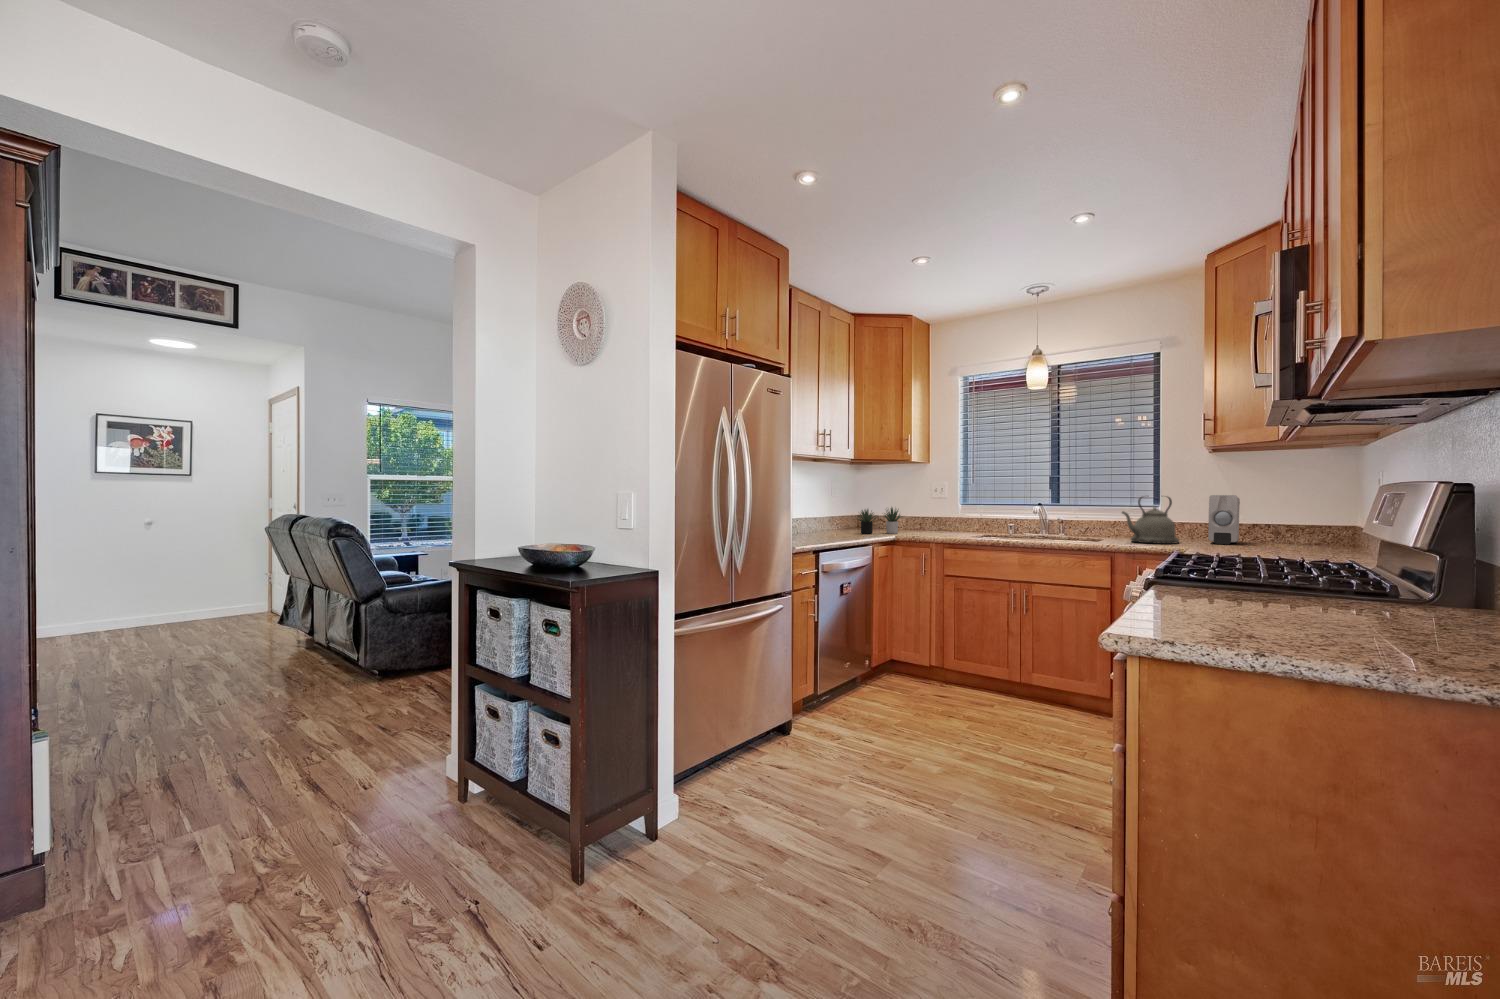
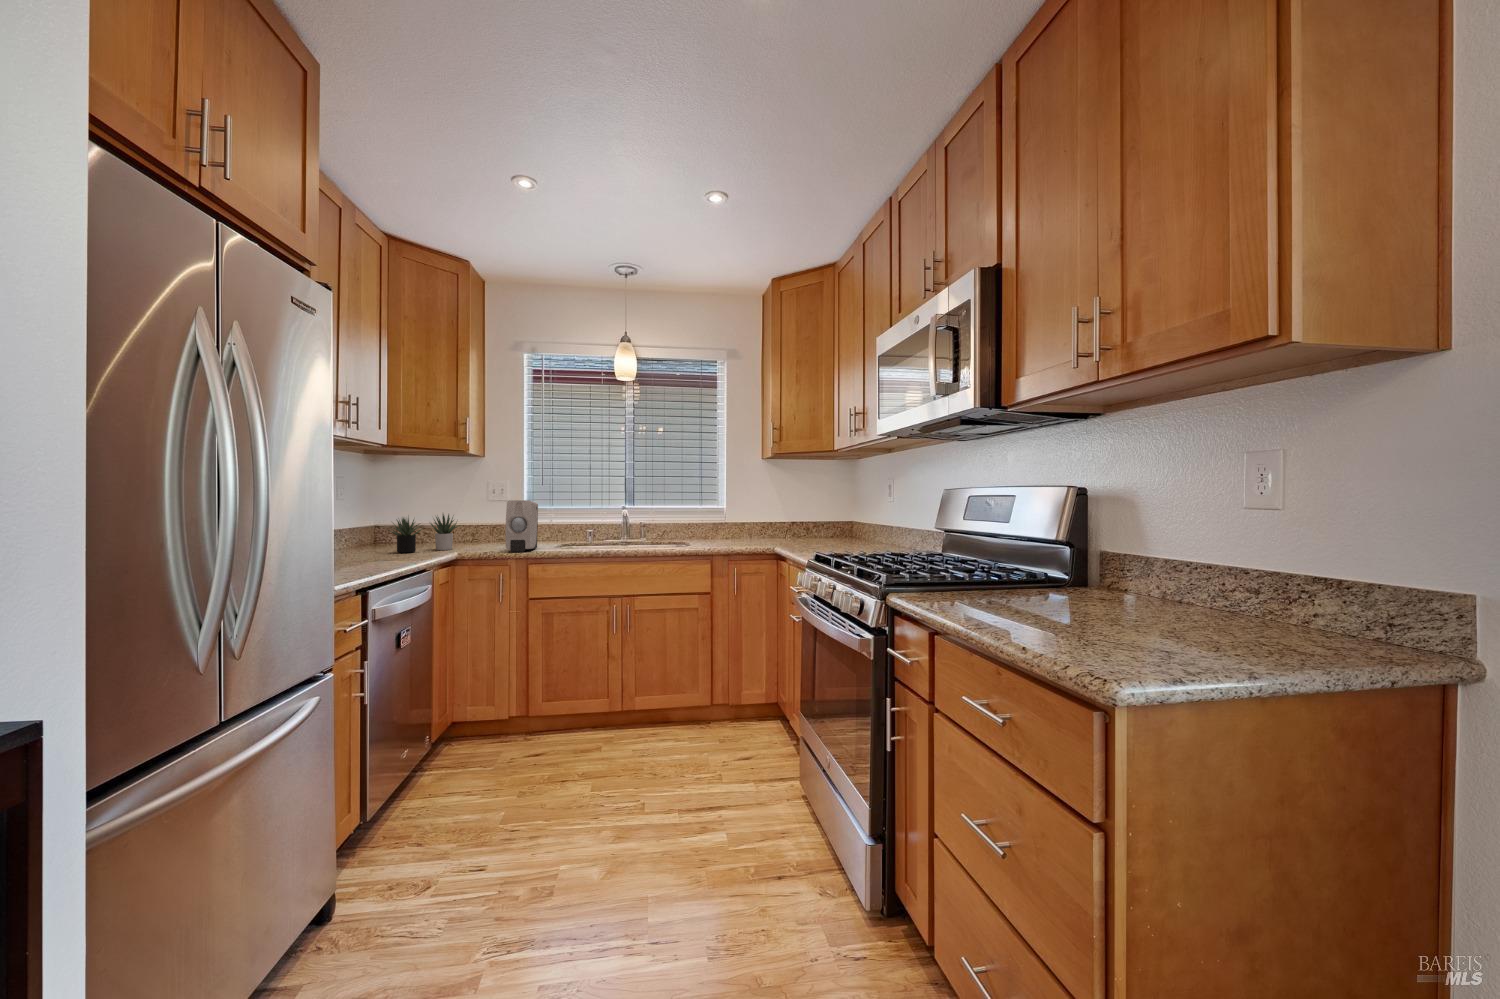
soap dispenser: present [1208,495,1240,544] -> present [506,500,538,552]
kettle: present [1122,497,1179,544] -> none [714,498,757,544]

